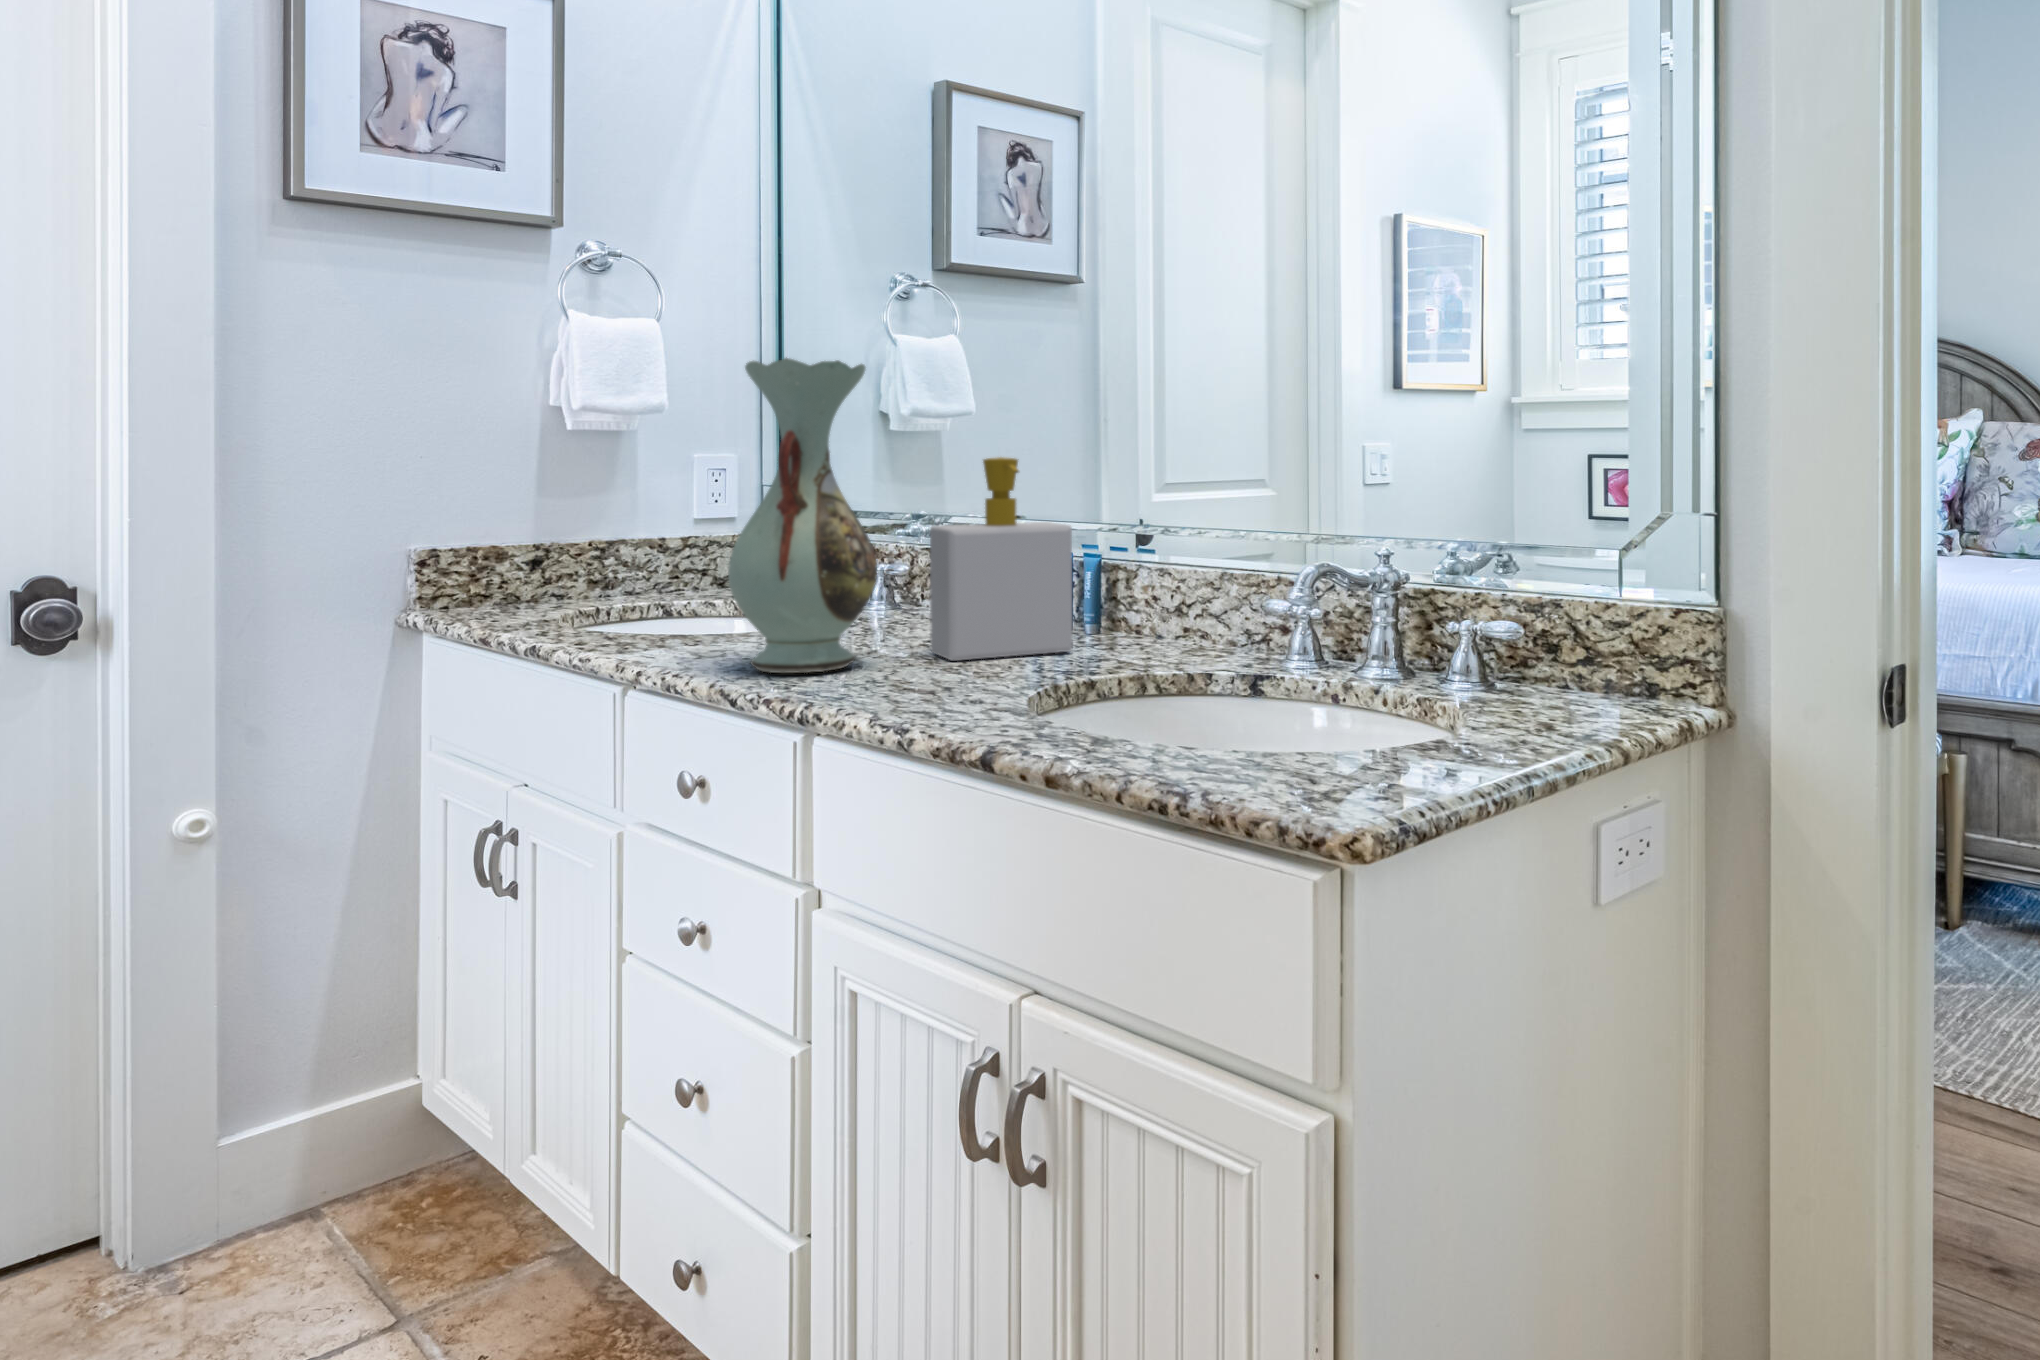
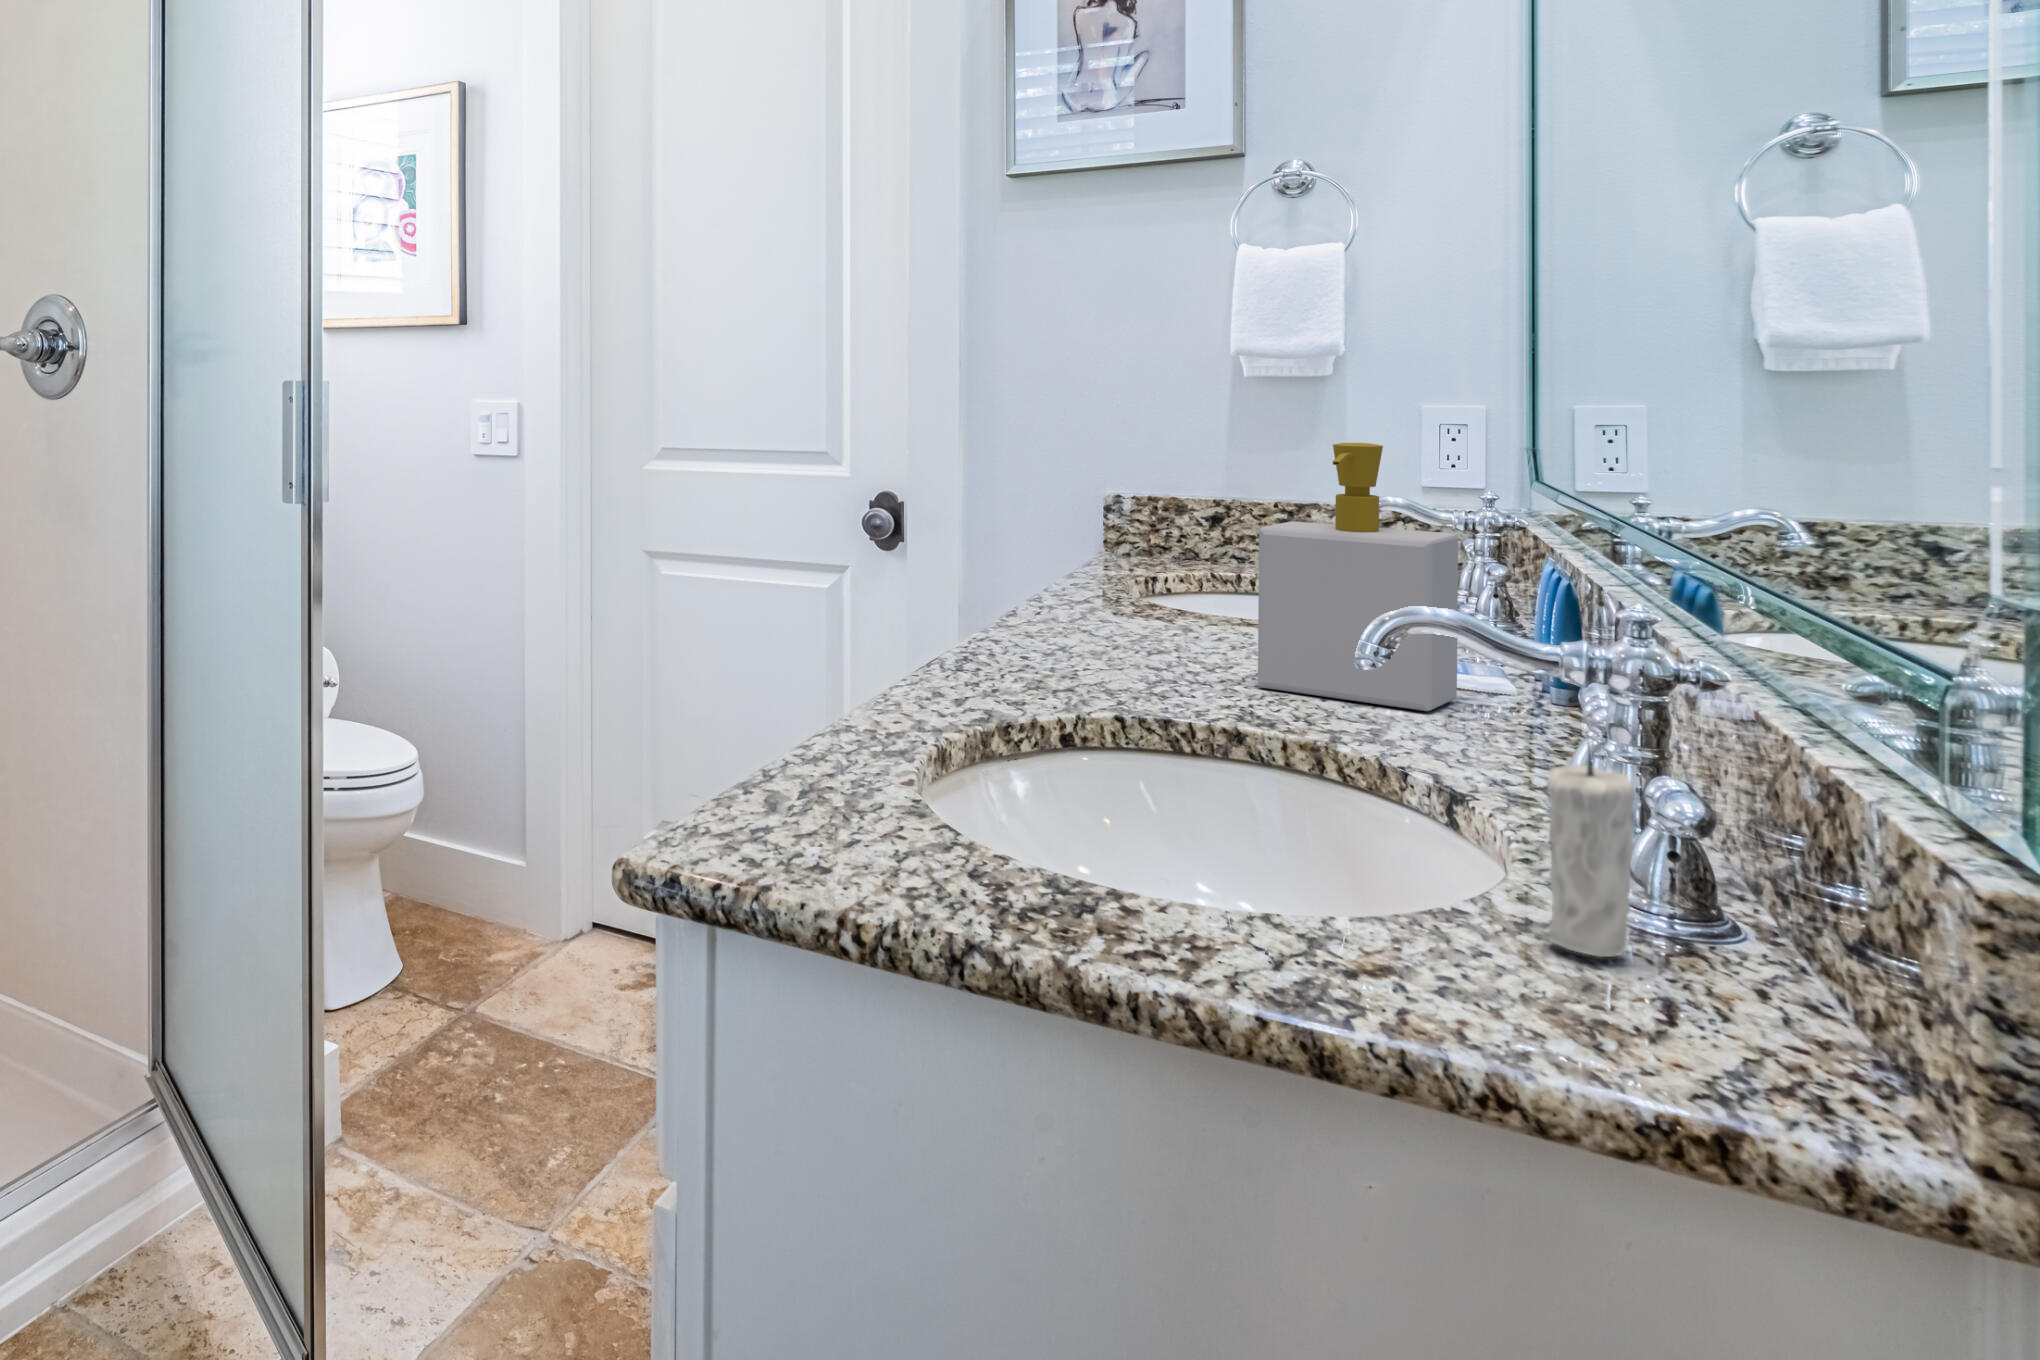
decorative vase: present [728,358,877,673] -> none [1036,326,1198,667]
candle: none [1550,584,1596,711] -> present [1547,743,1635,957]

